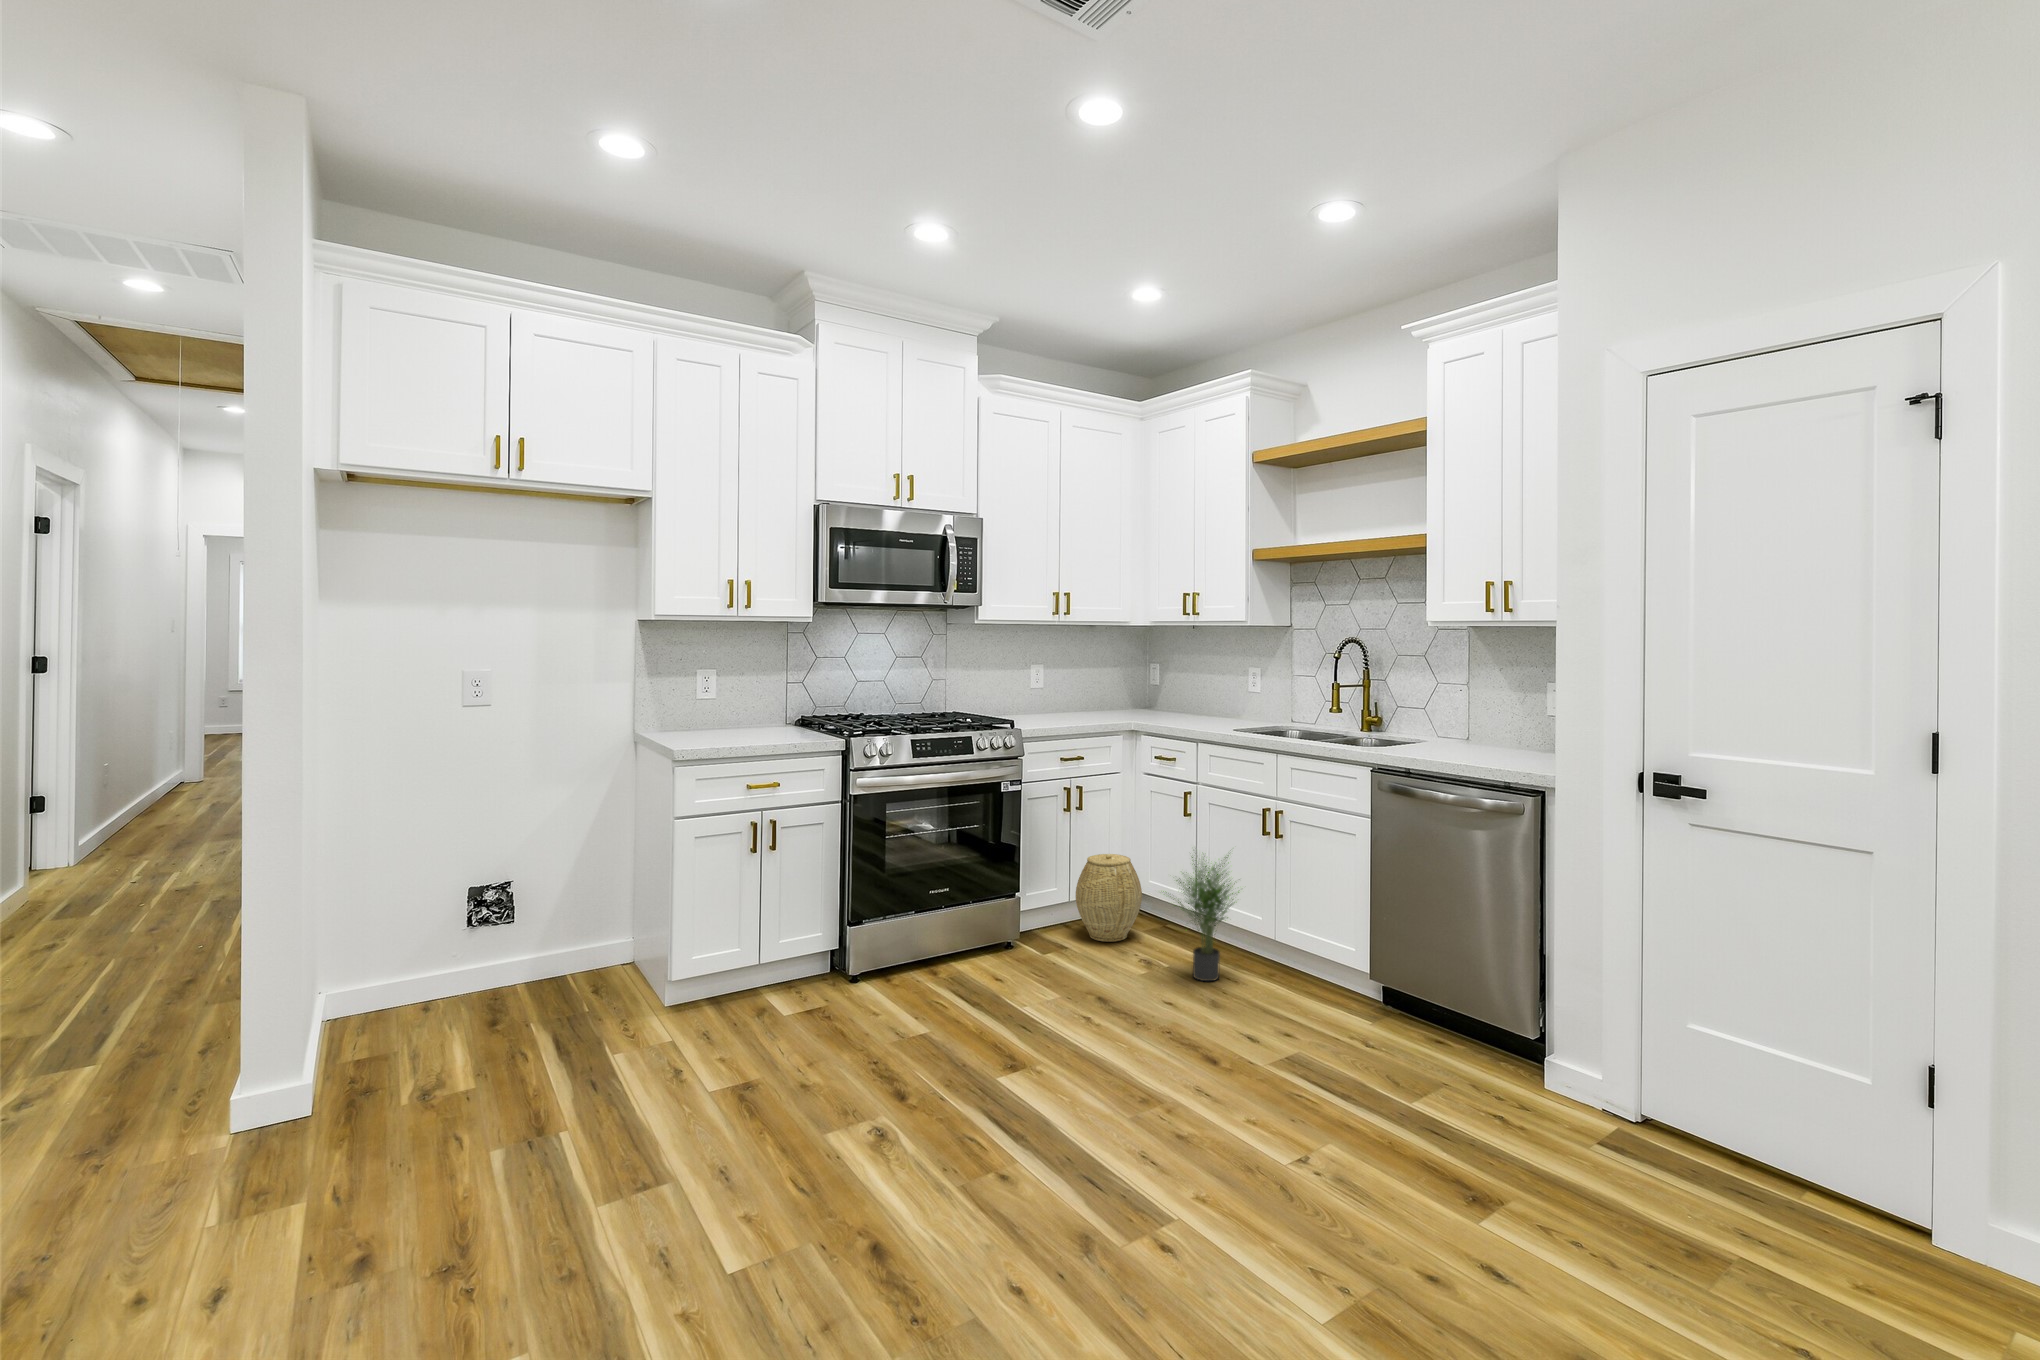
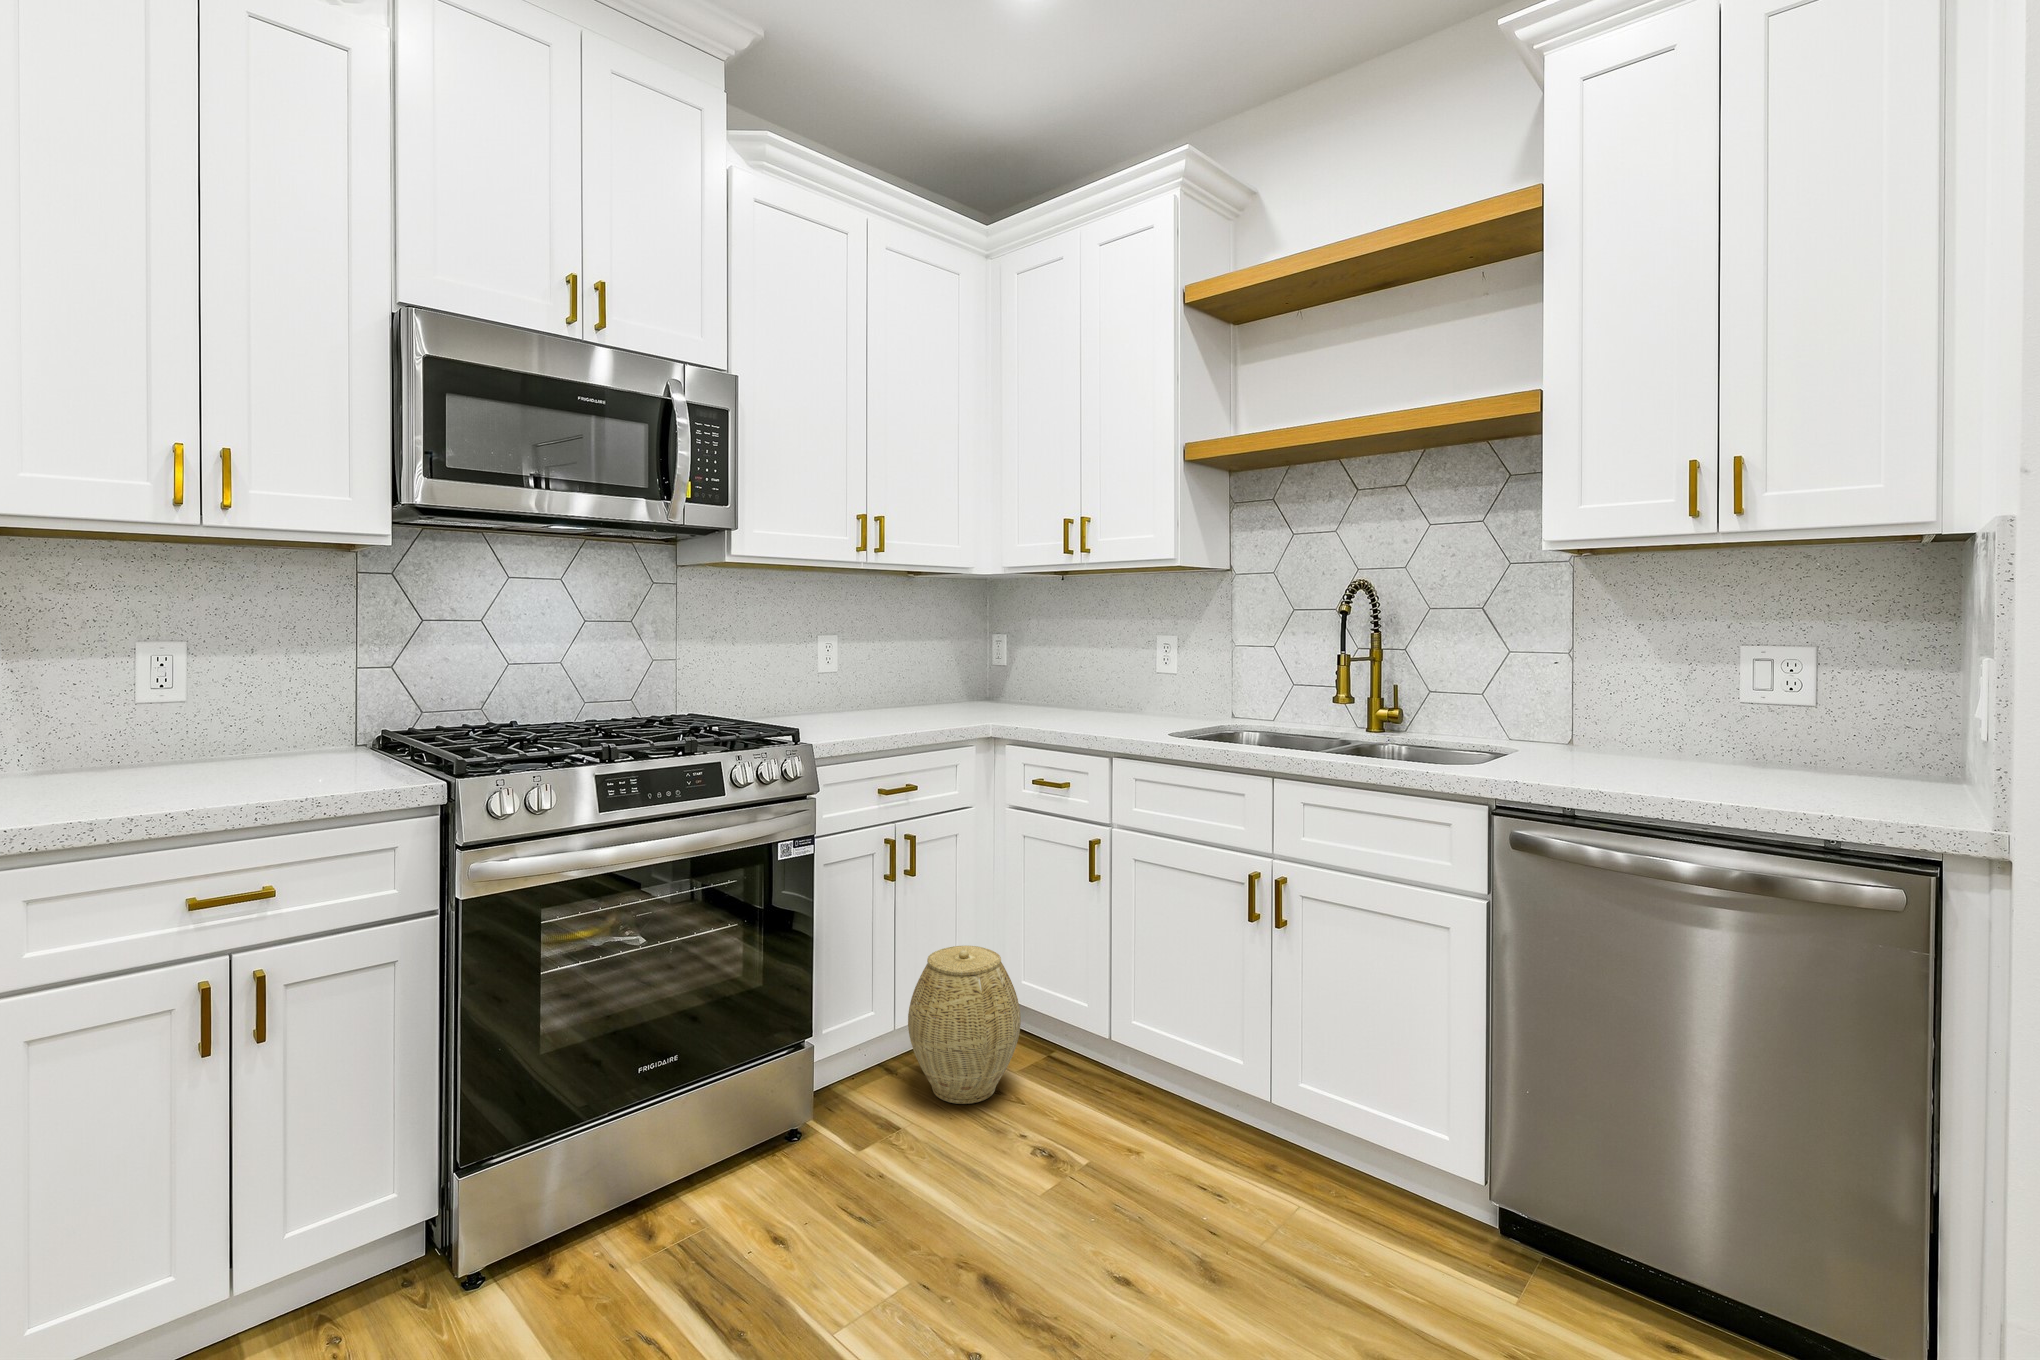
potted plant: present [1163,855,1239,981] -> none [1068,947,1245,1202]

